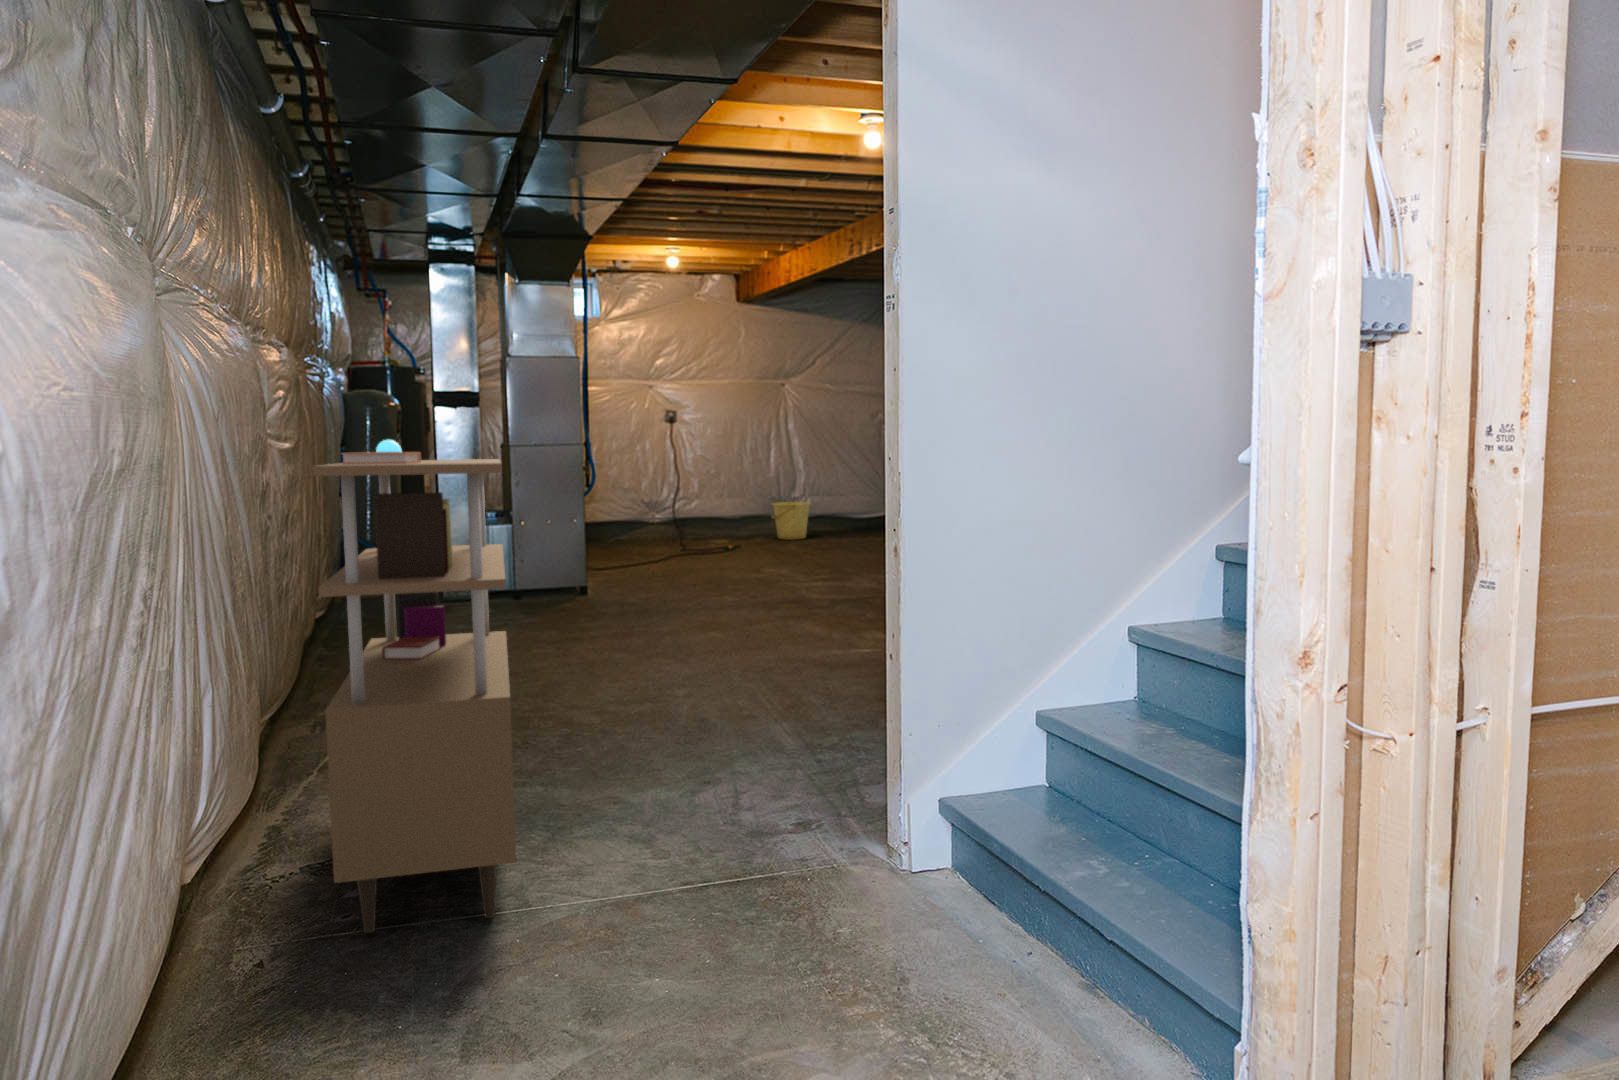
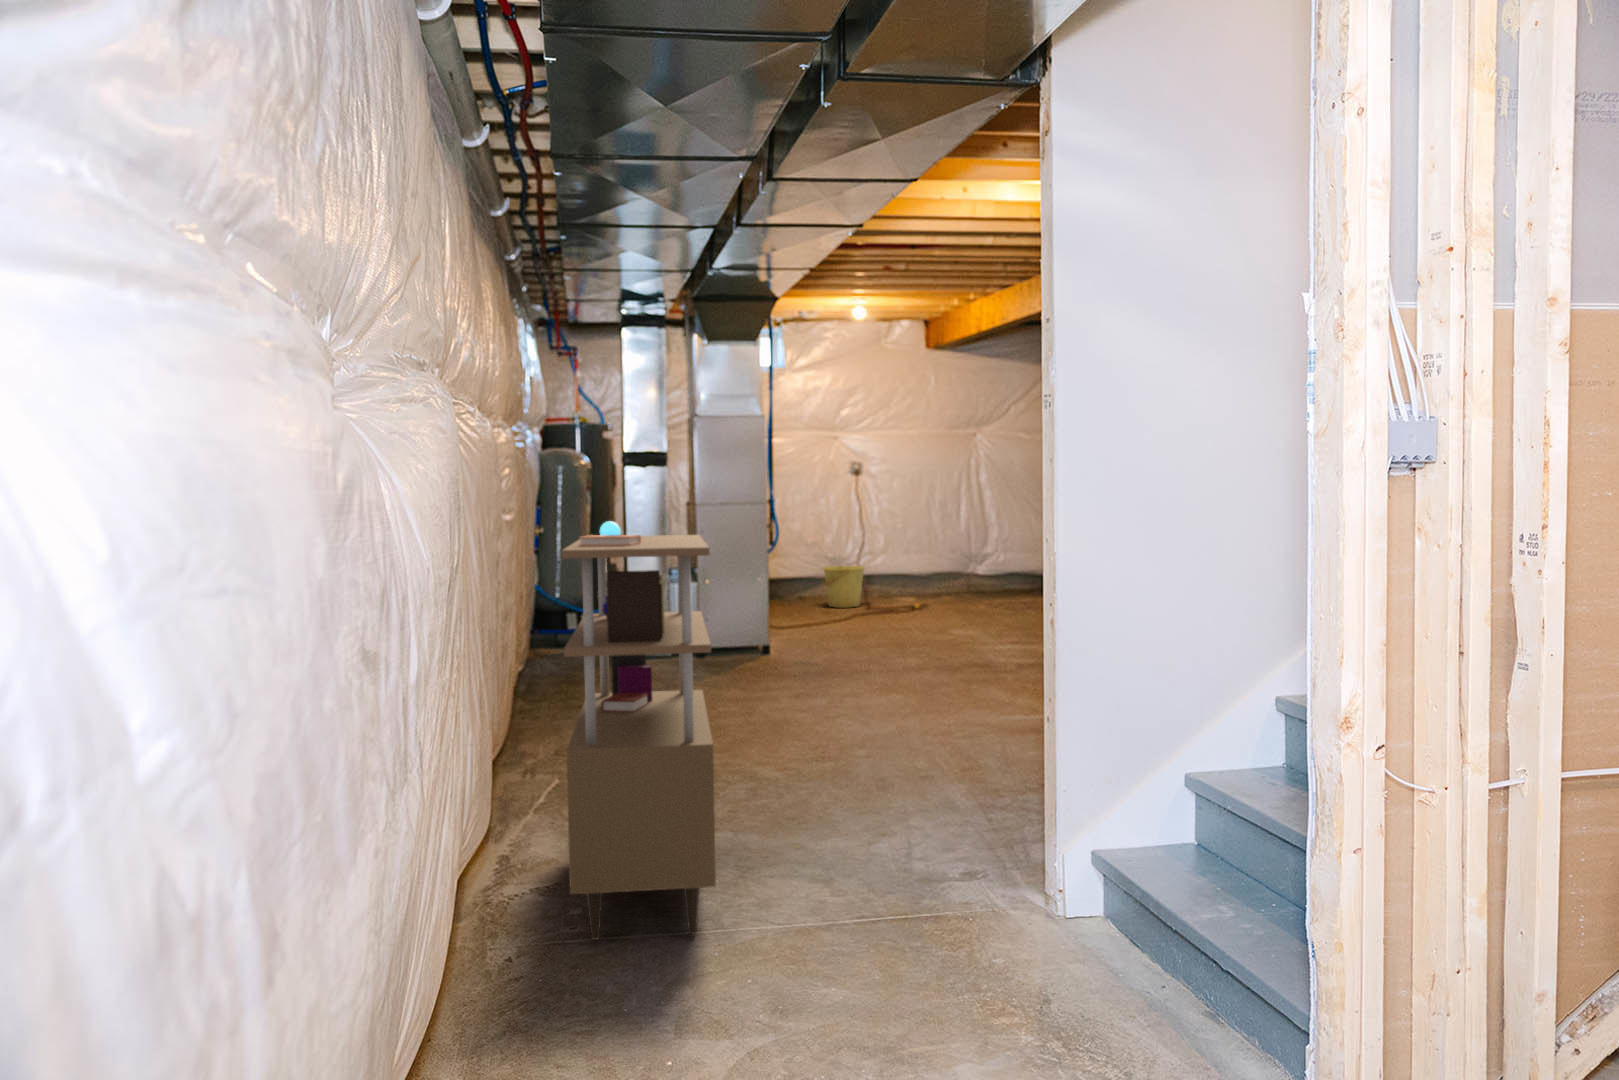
bucket: present [771,502,810,540] -> present [822,566,865,608]

